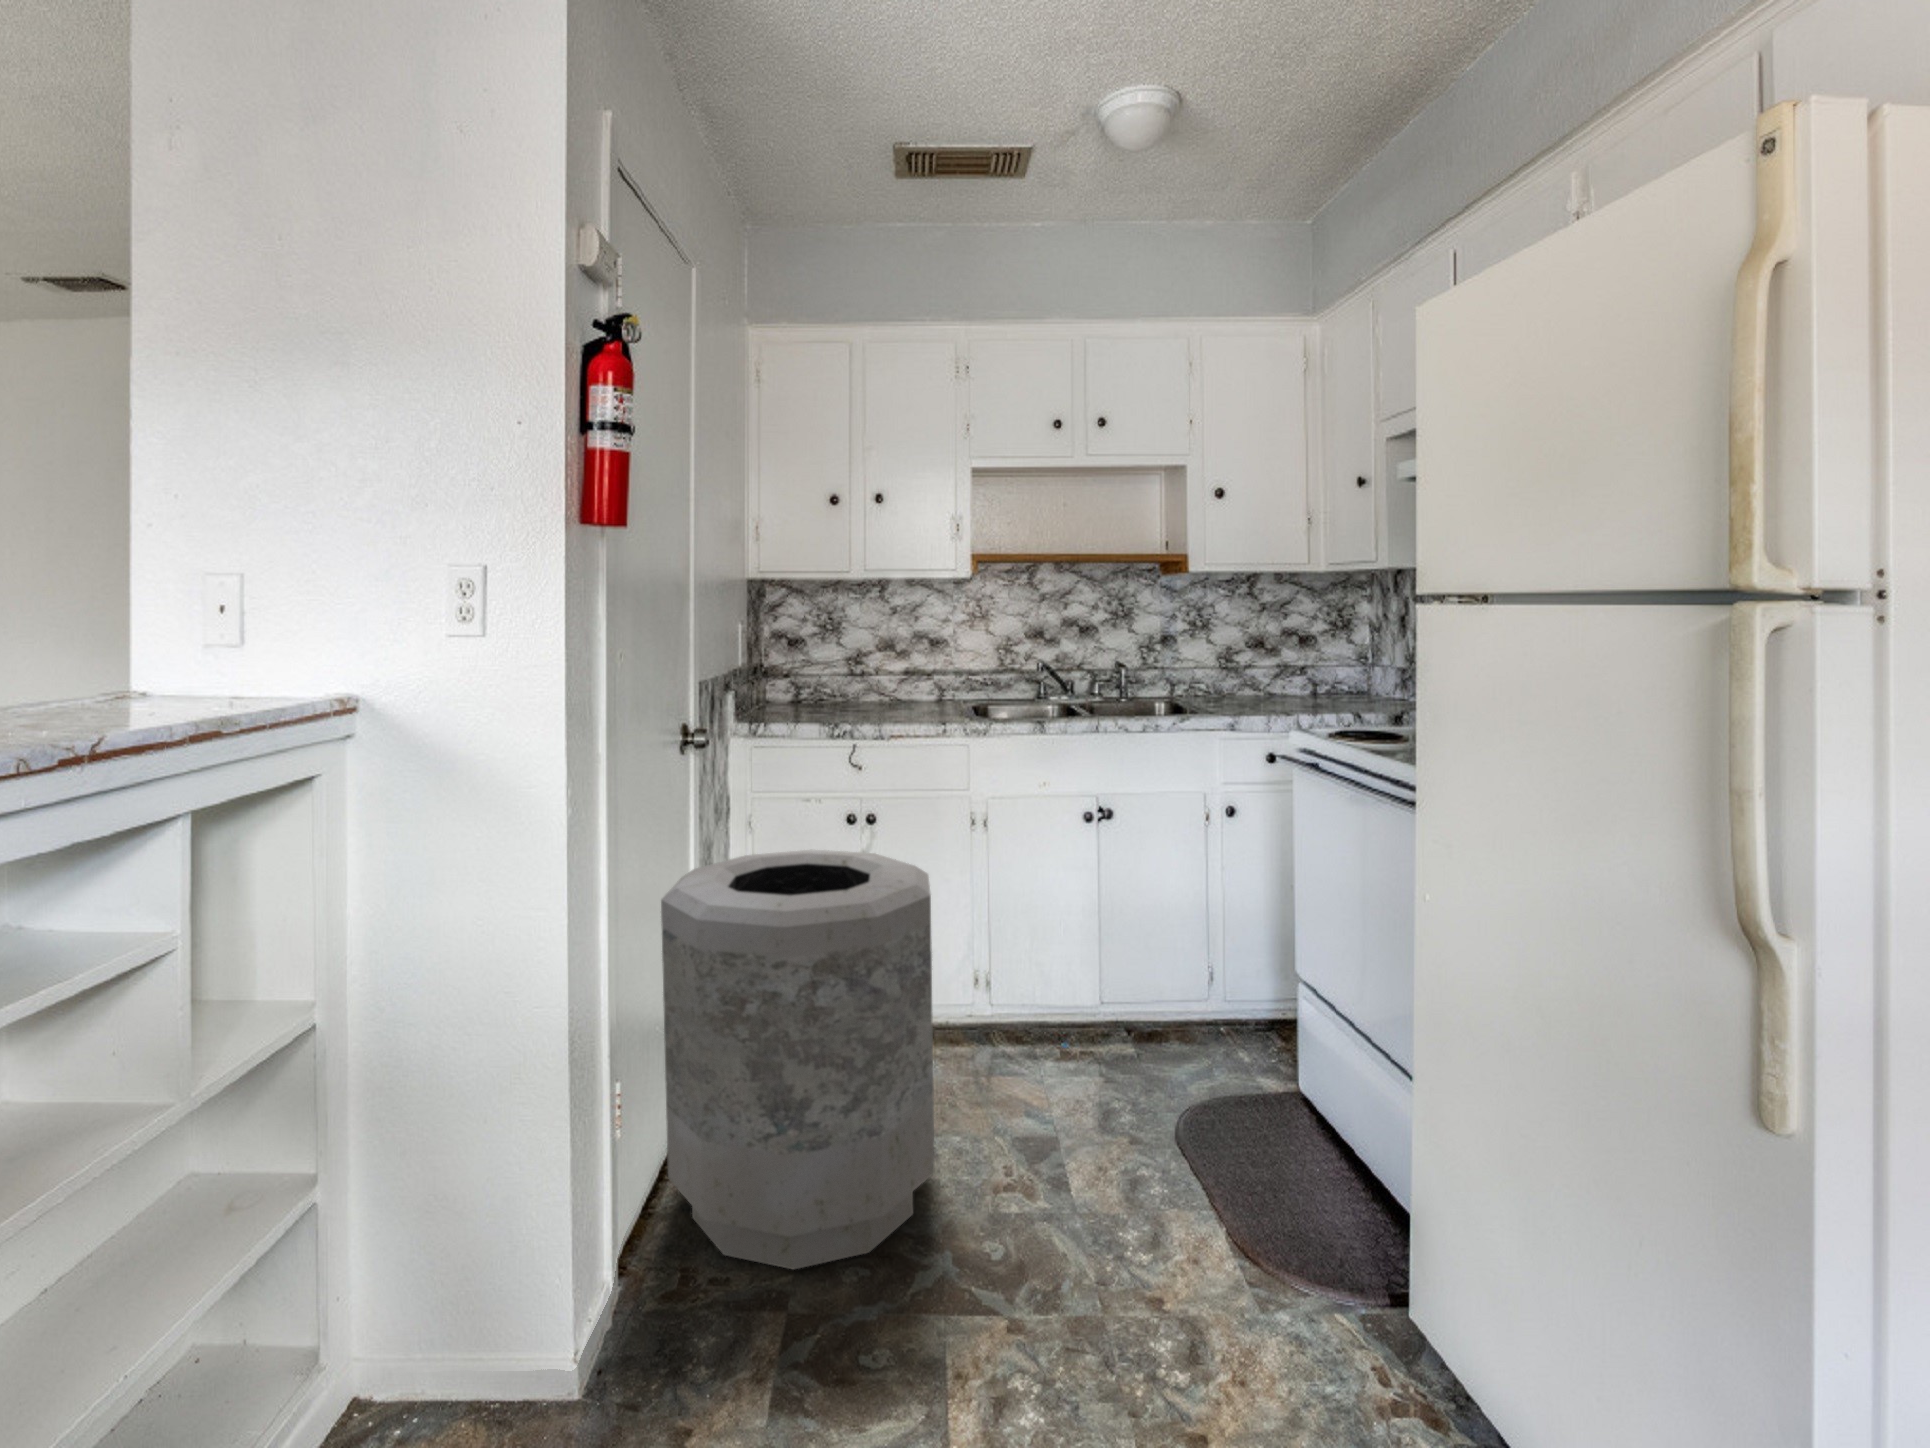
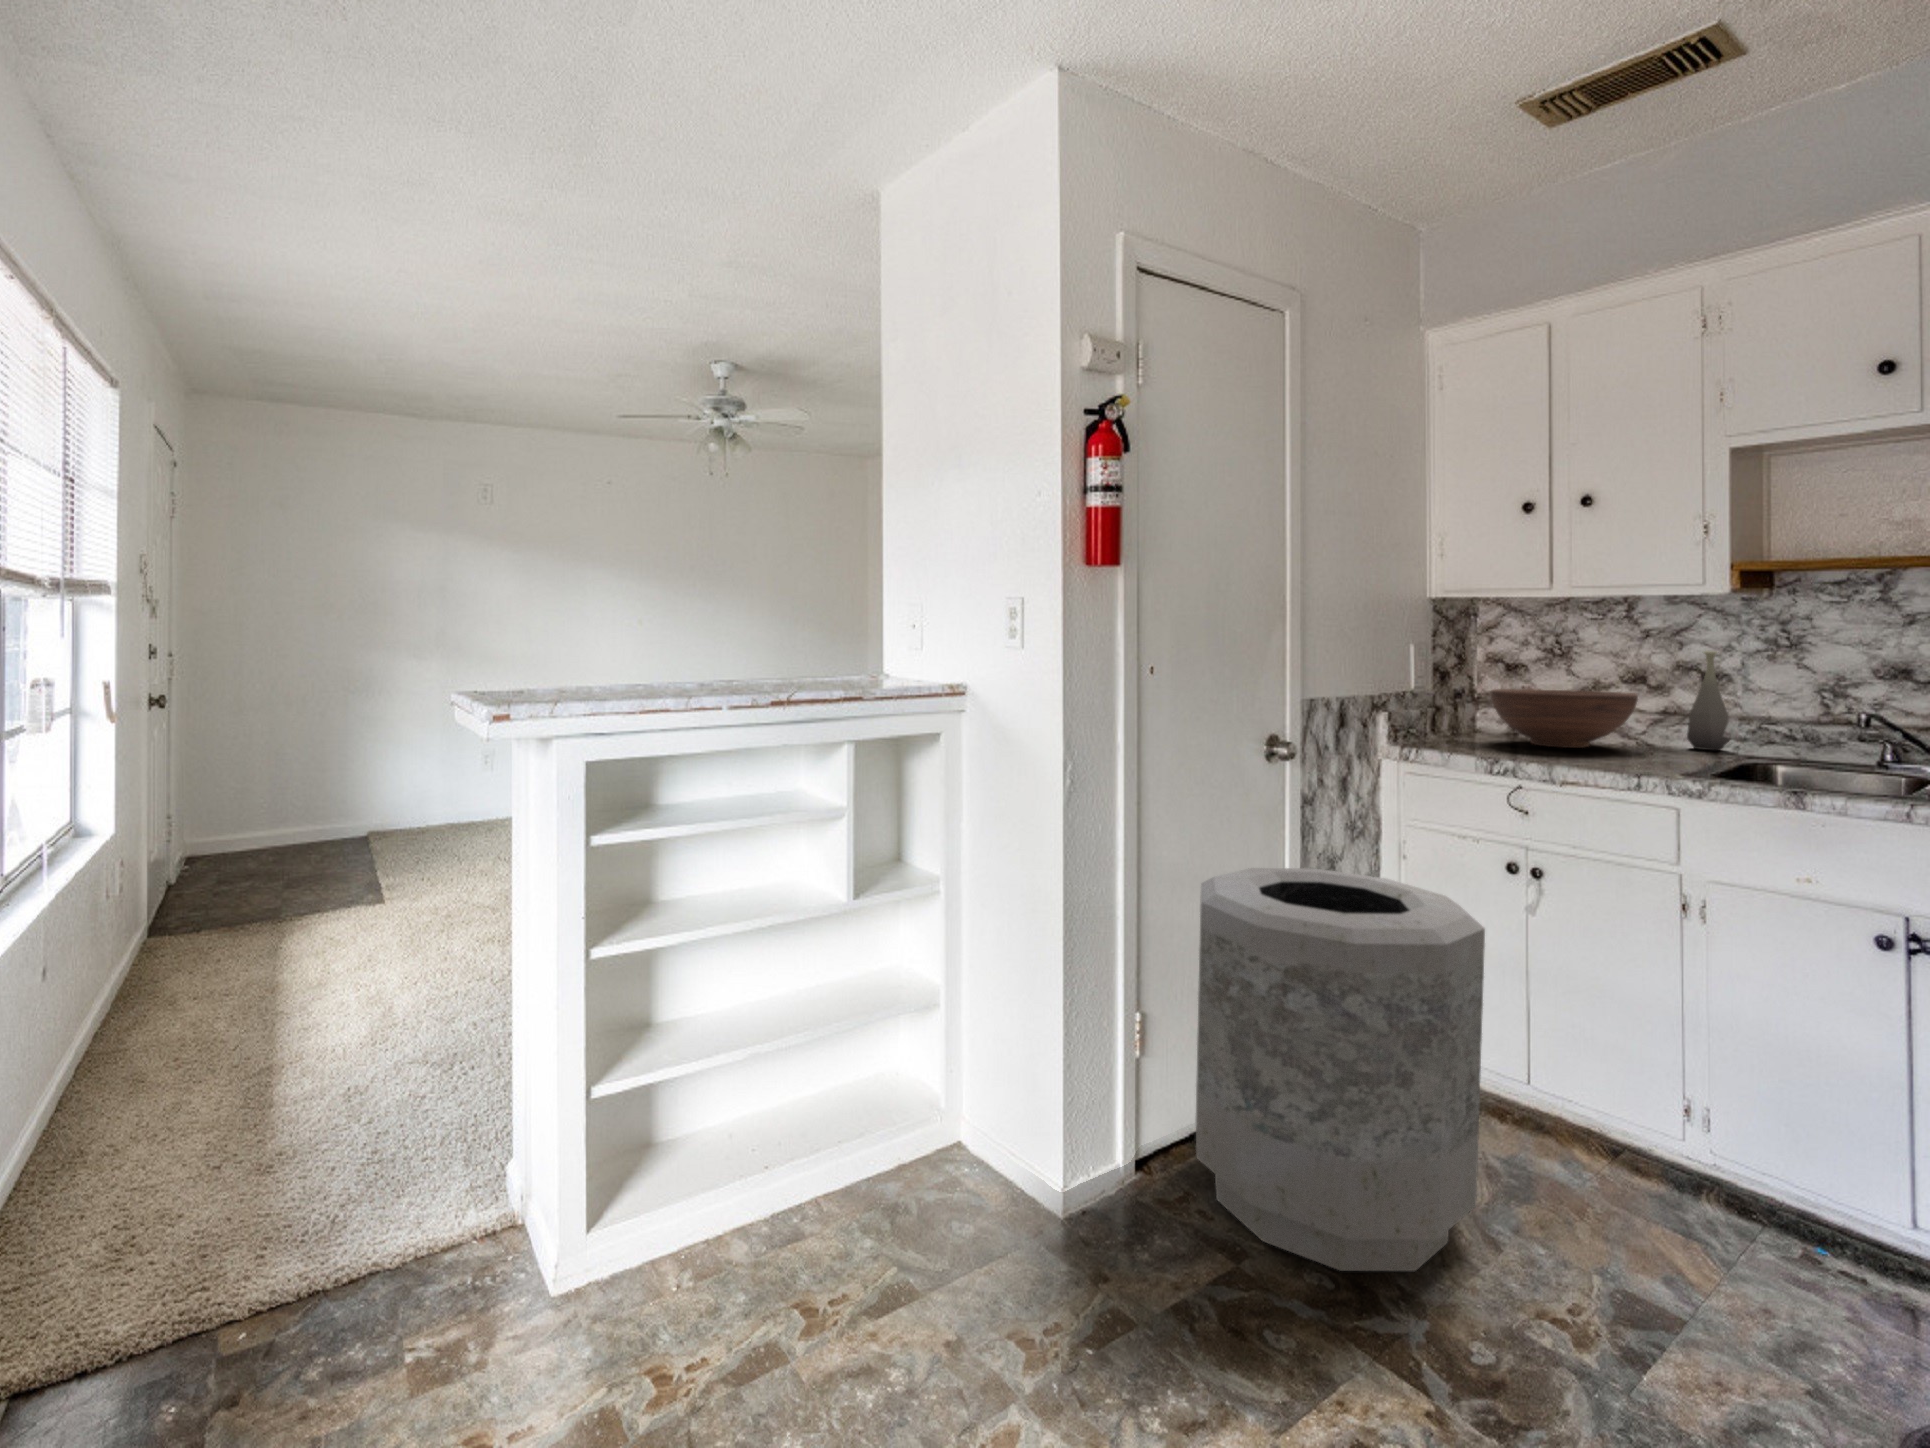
bottle: none [924,622,949,701] -> present [1687,651,1730,750]
fruit bowl: none [800,658,904,708] -> present [1491,689,1638,748]

